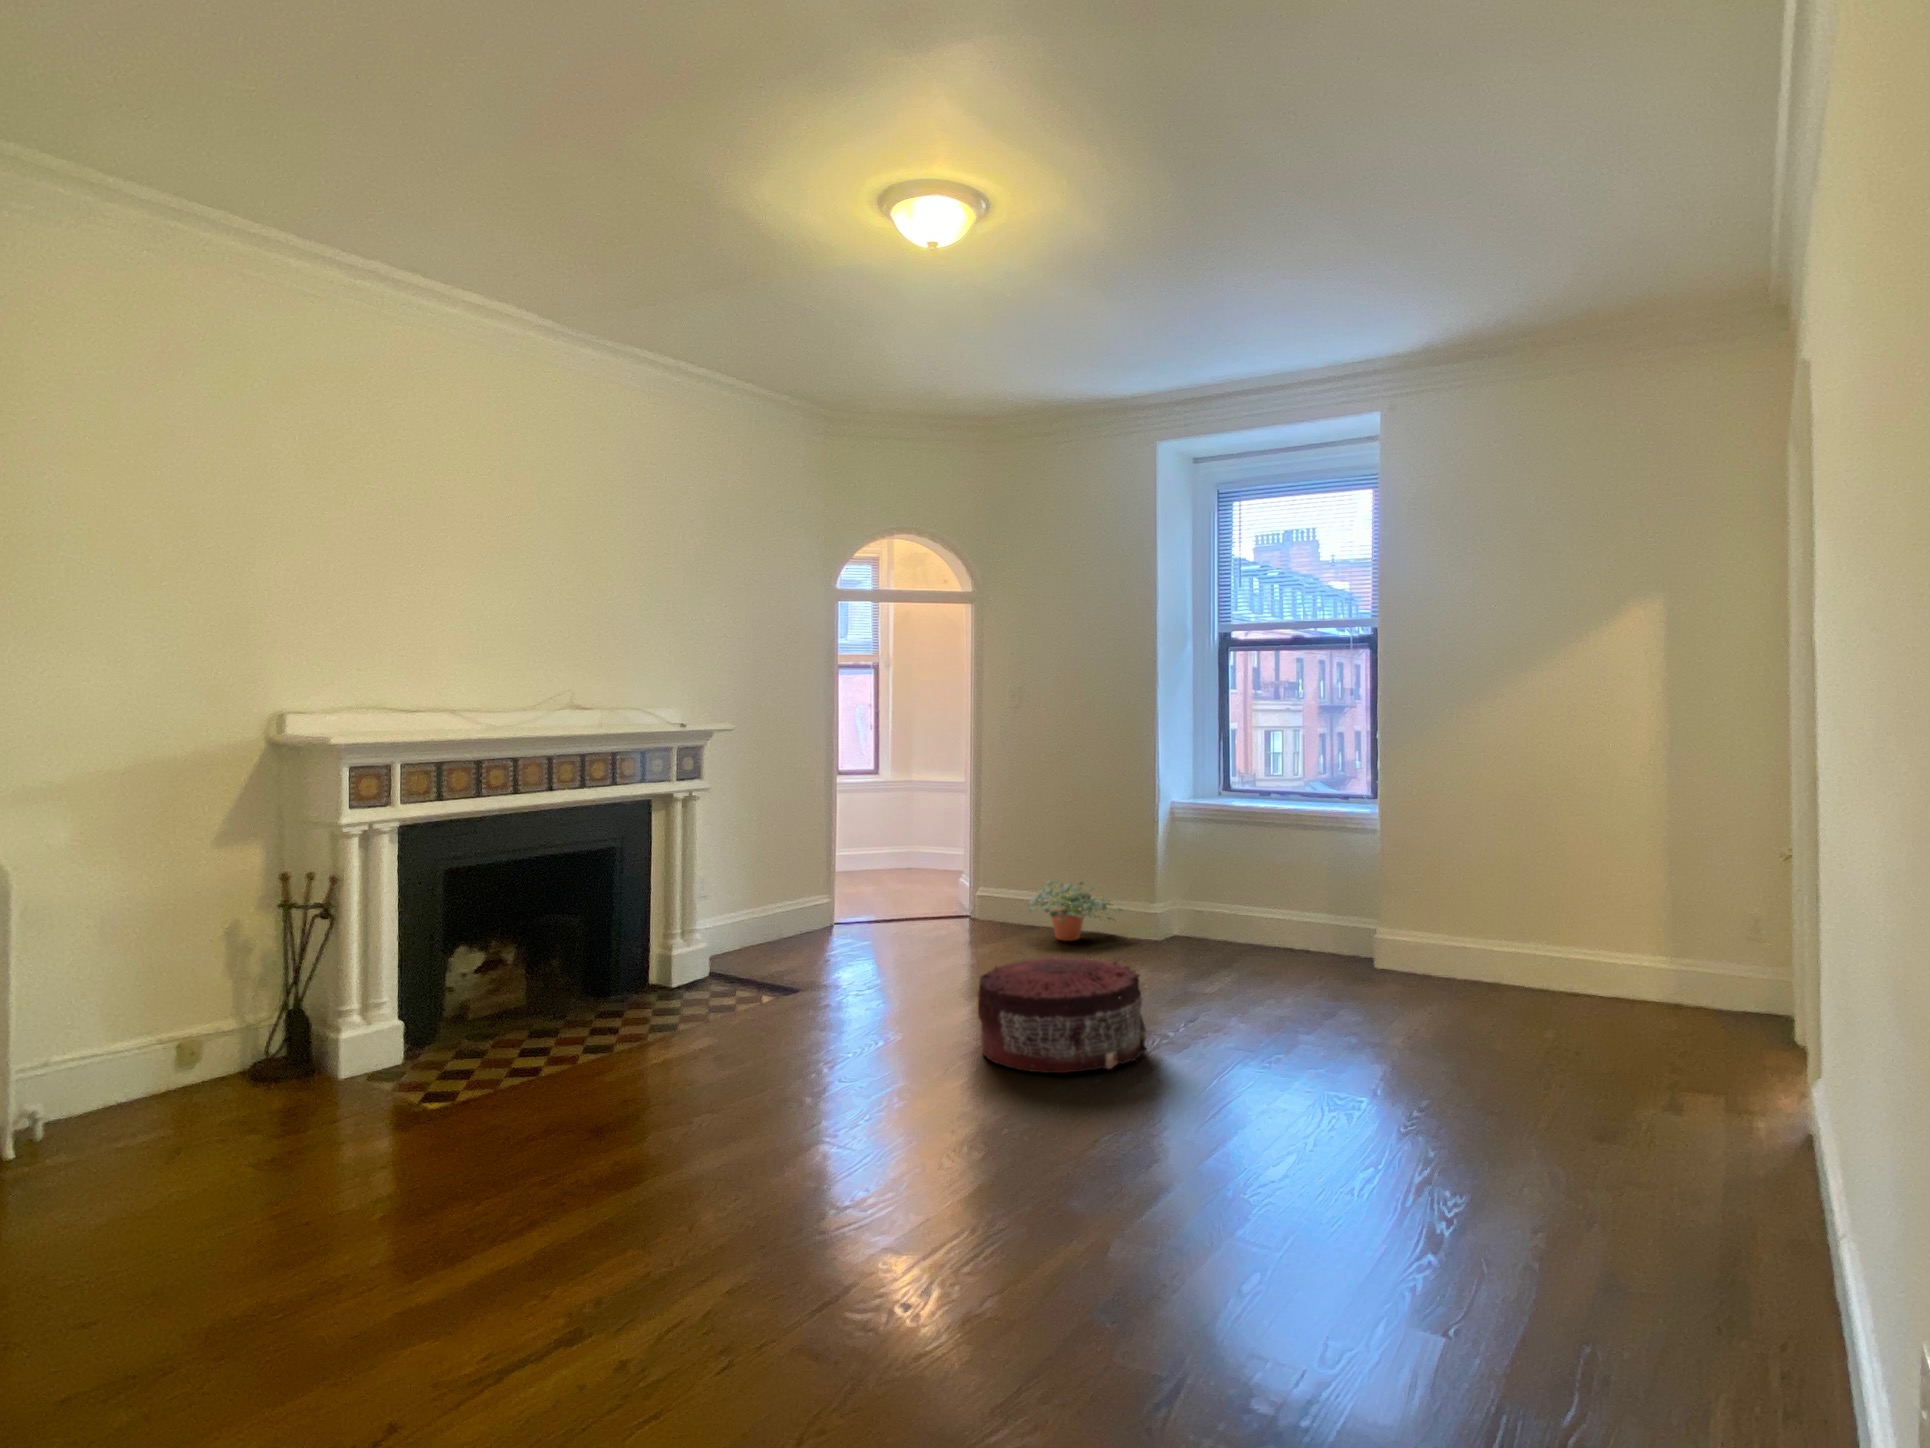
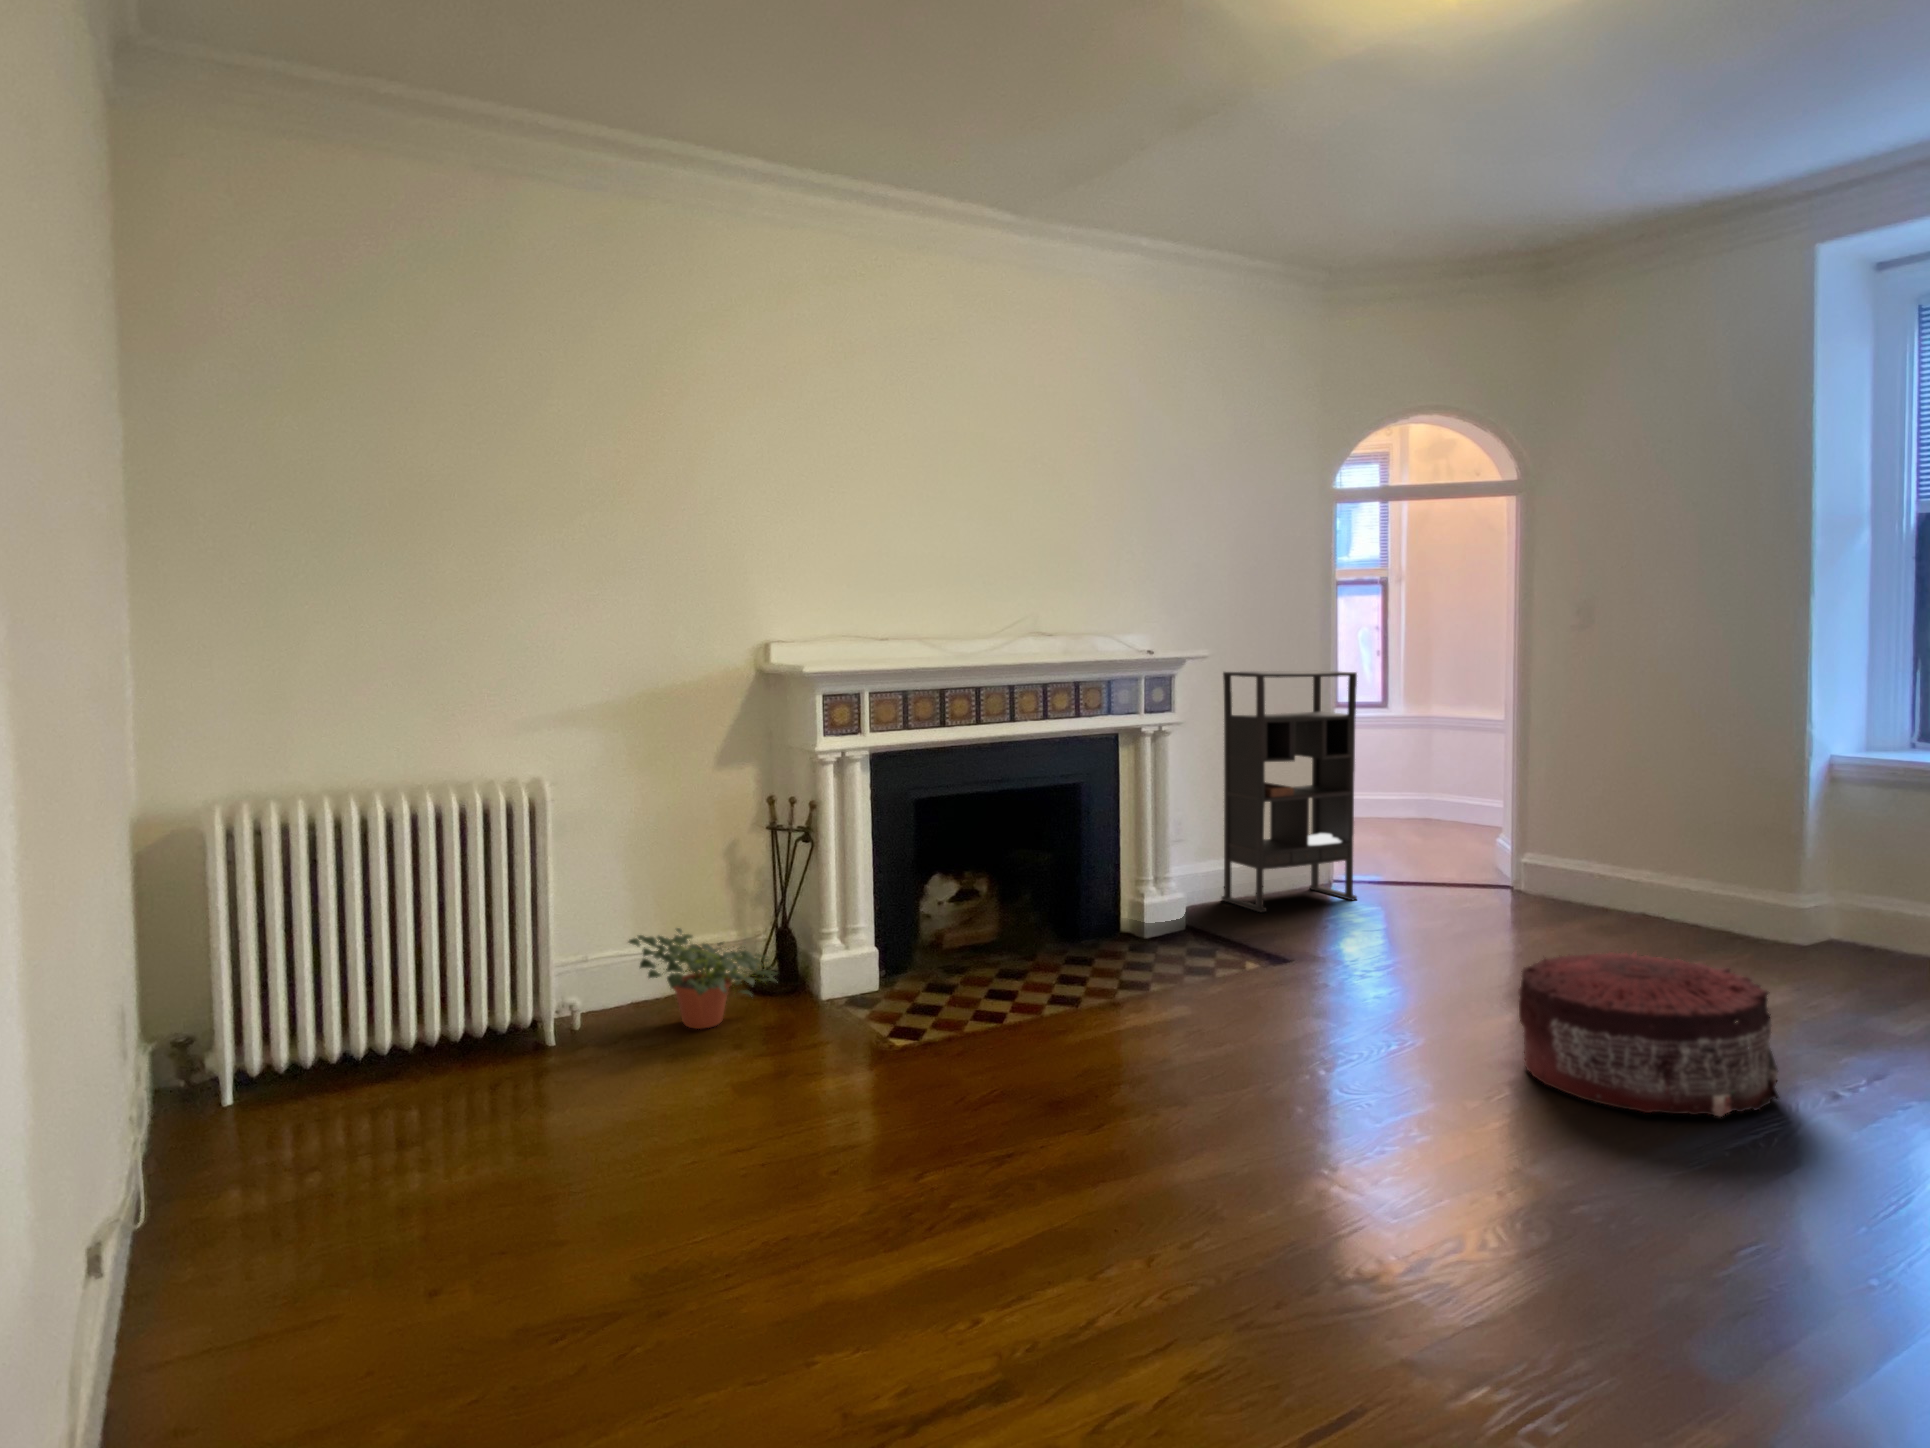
bookshelf: none [739,743,854,957] -> present [1221,671,1357,912]
potted plant: present [1028,880,1122,941] -> present [629,928,778,1029]

